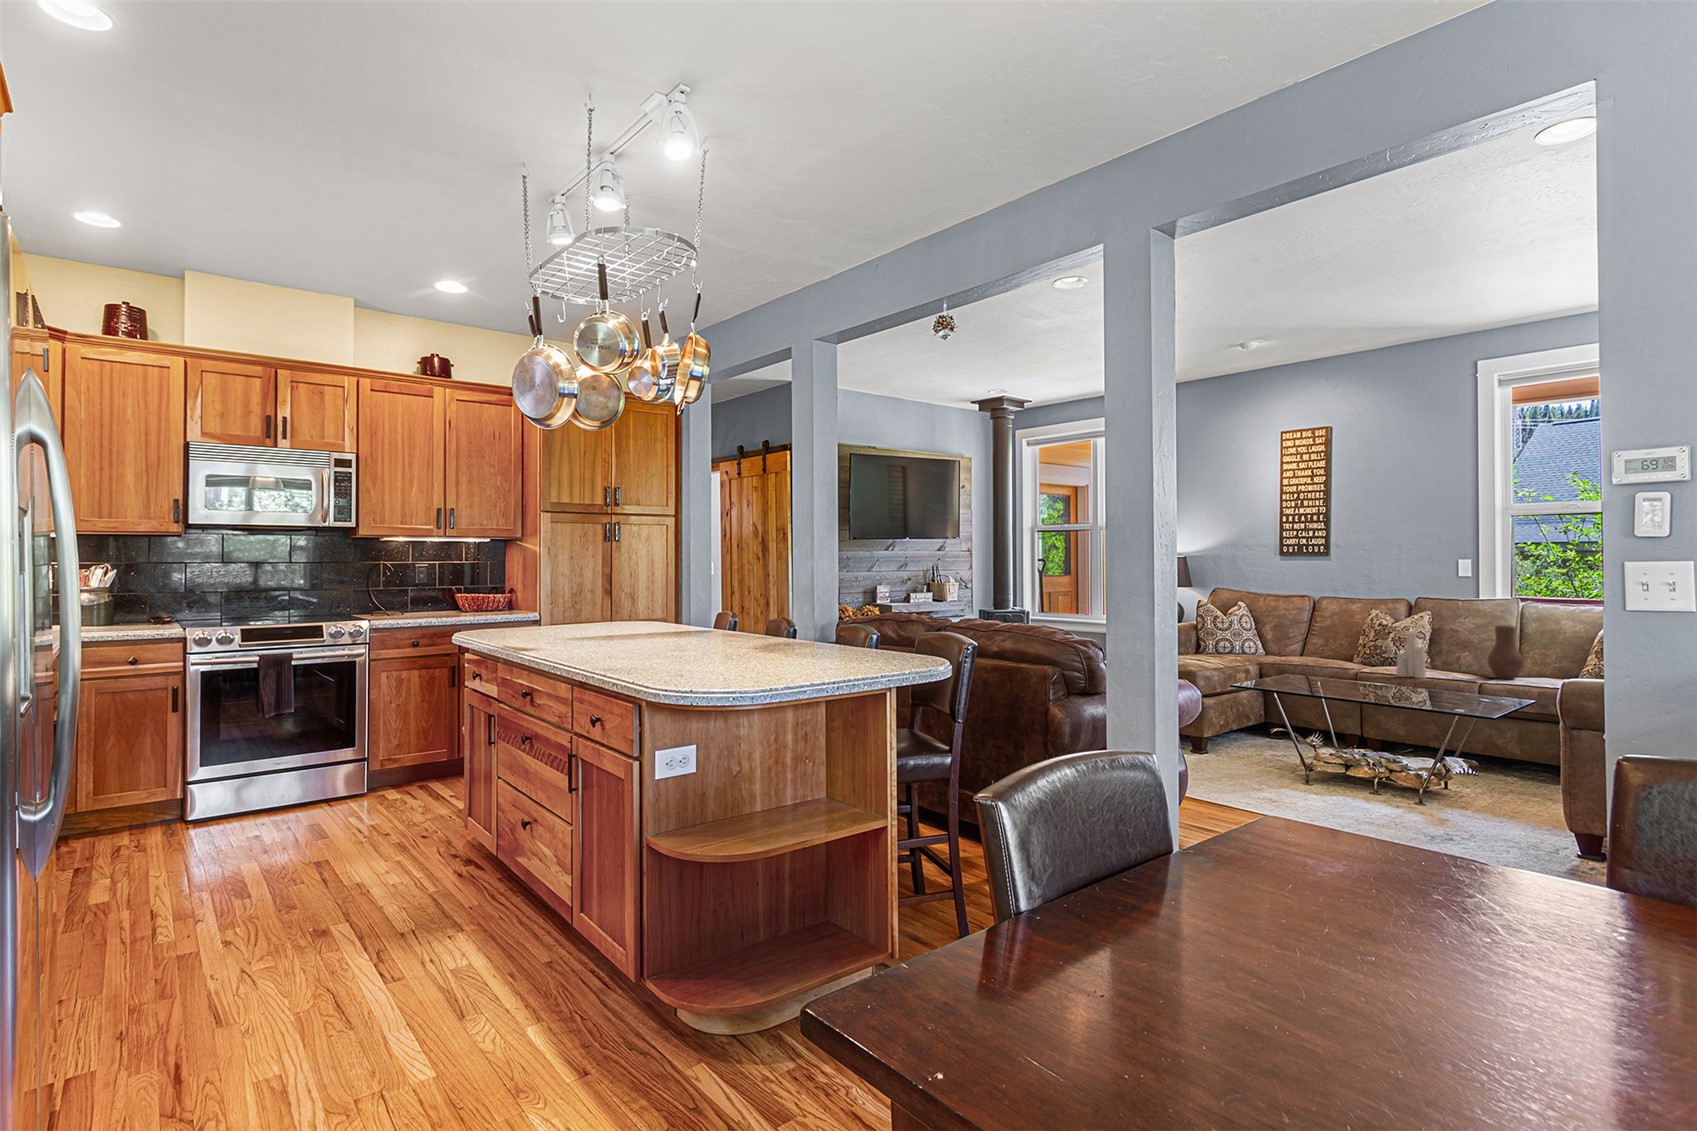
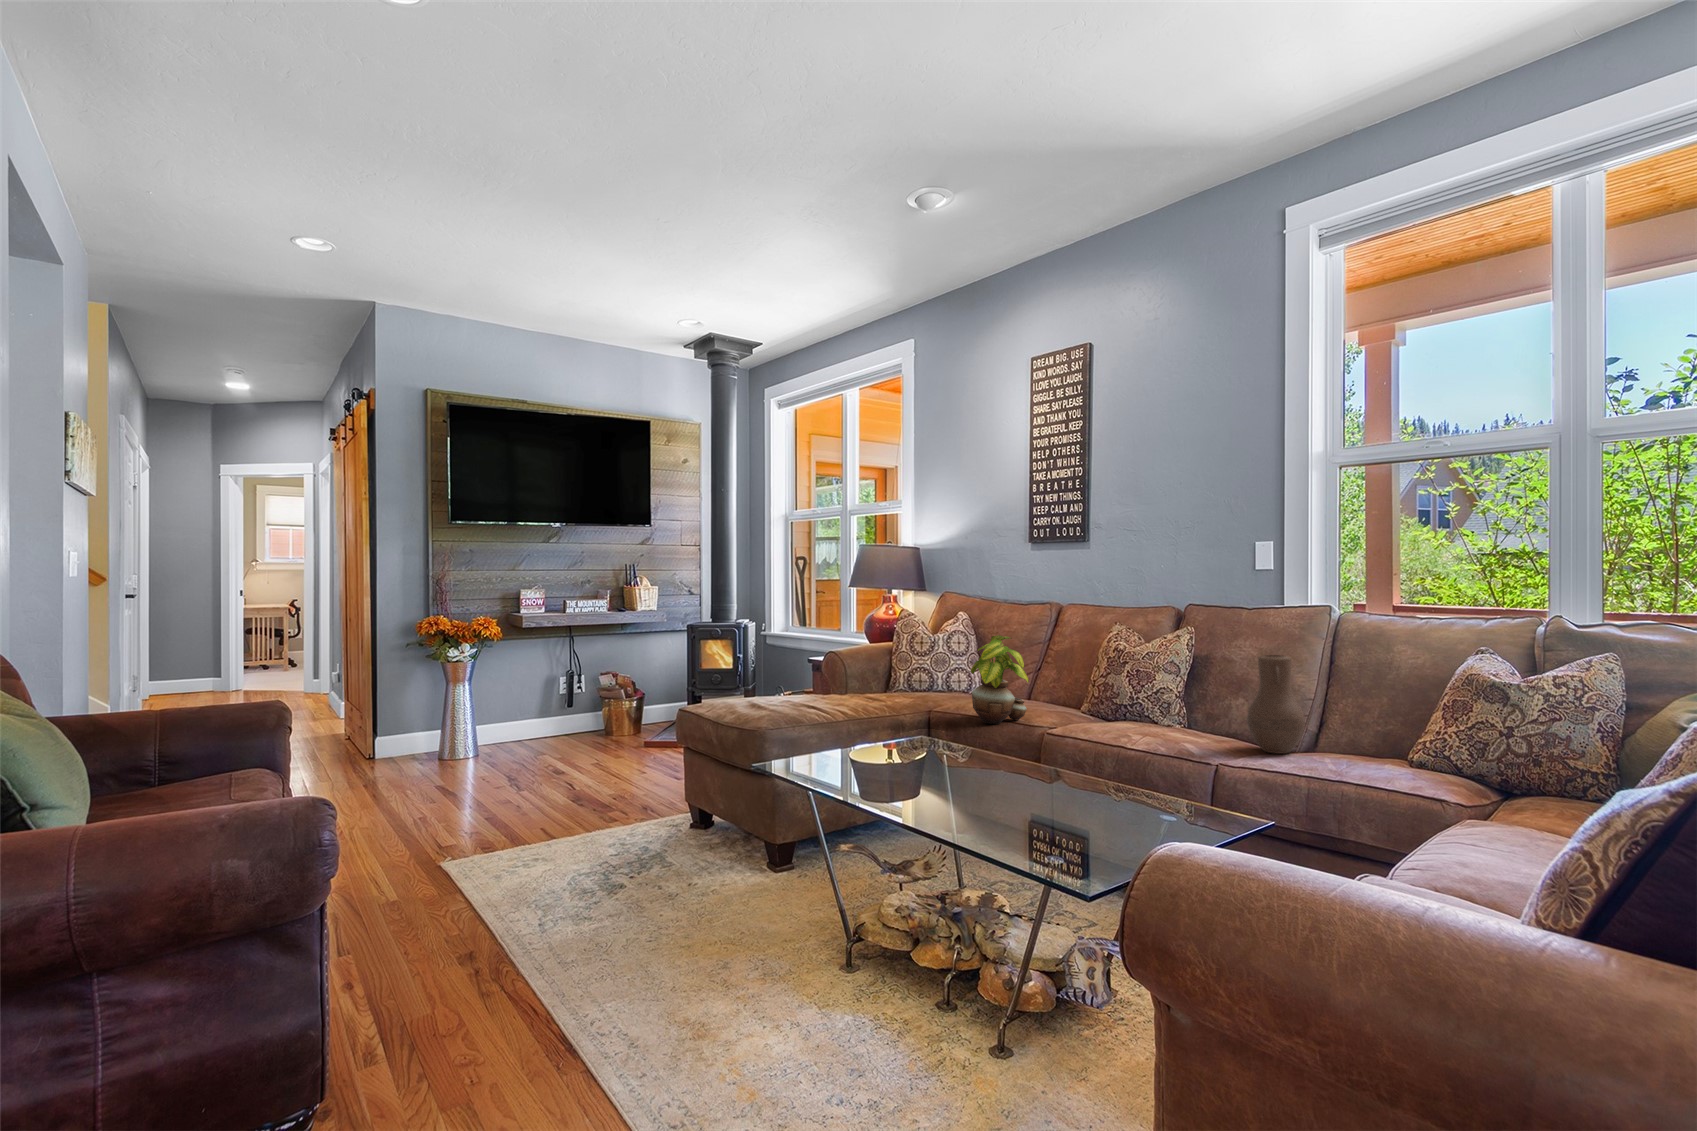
potted plant: none [1290,615,1335,669] -> present [970,635,1029,724]
candle: present [1396,631,1426,679] -> none [1098,649,1143,750]

